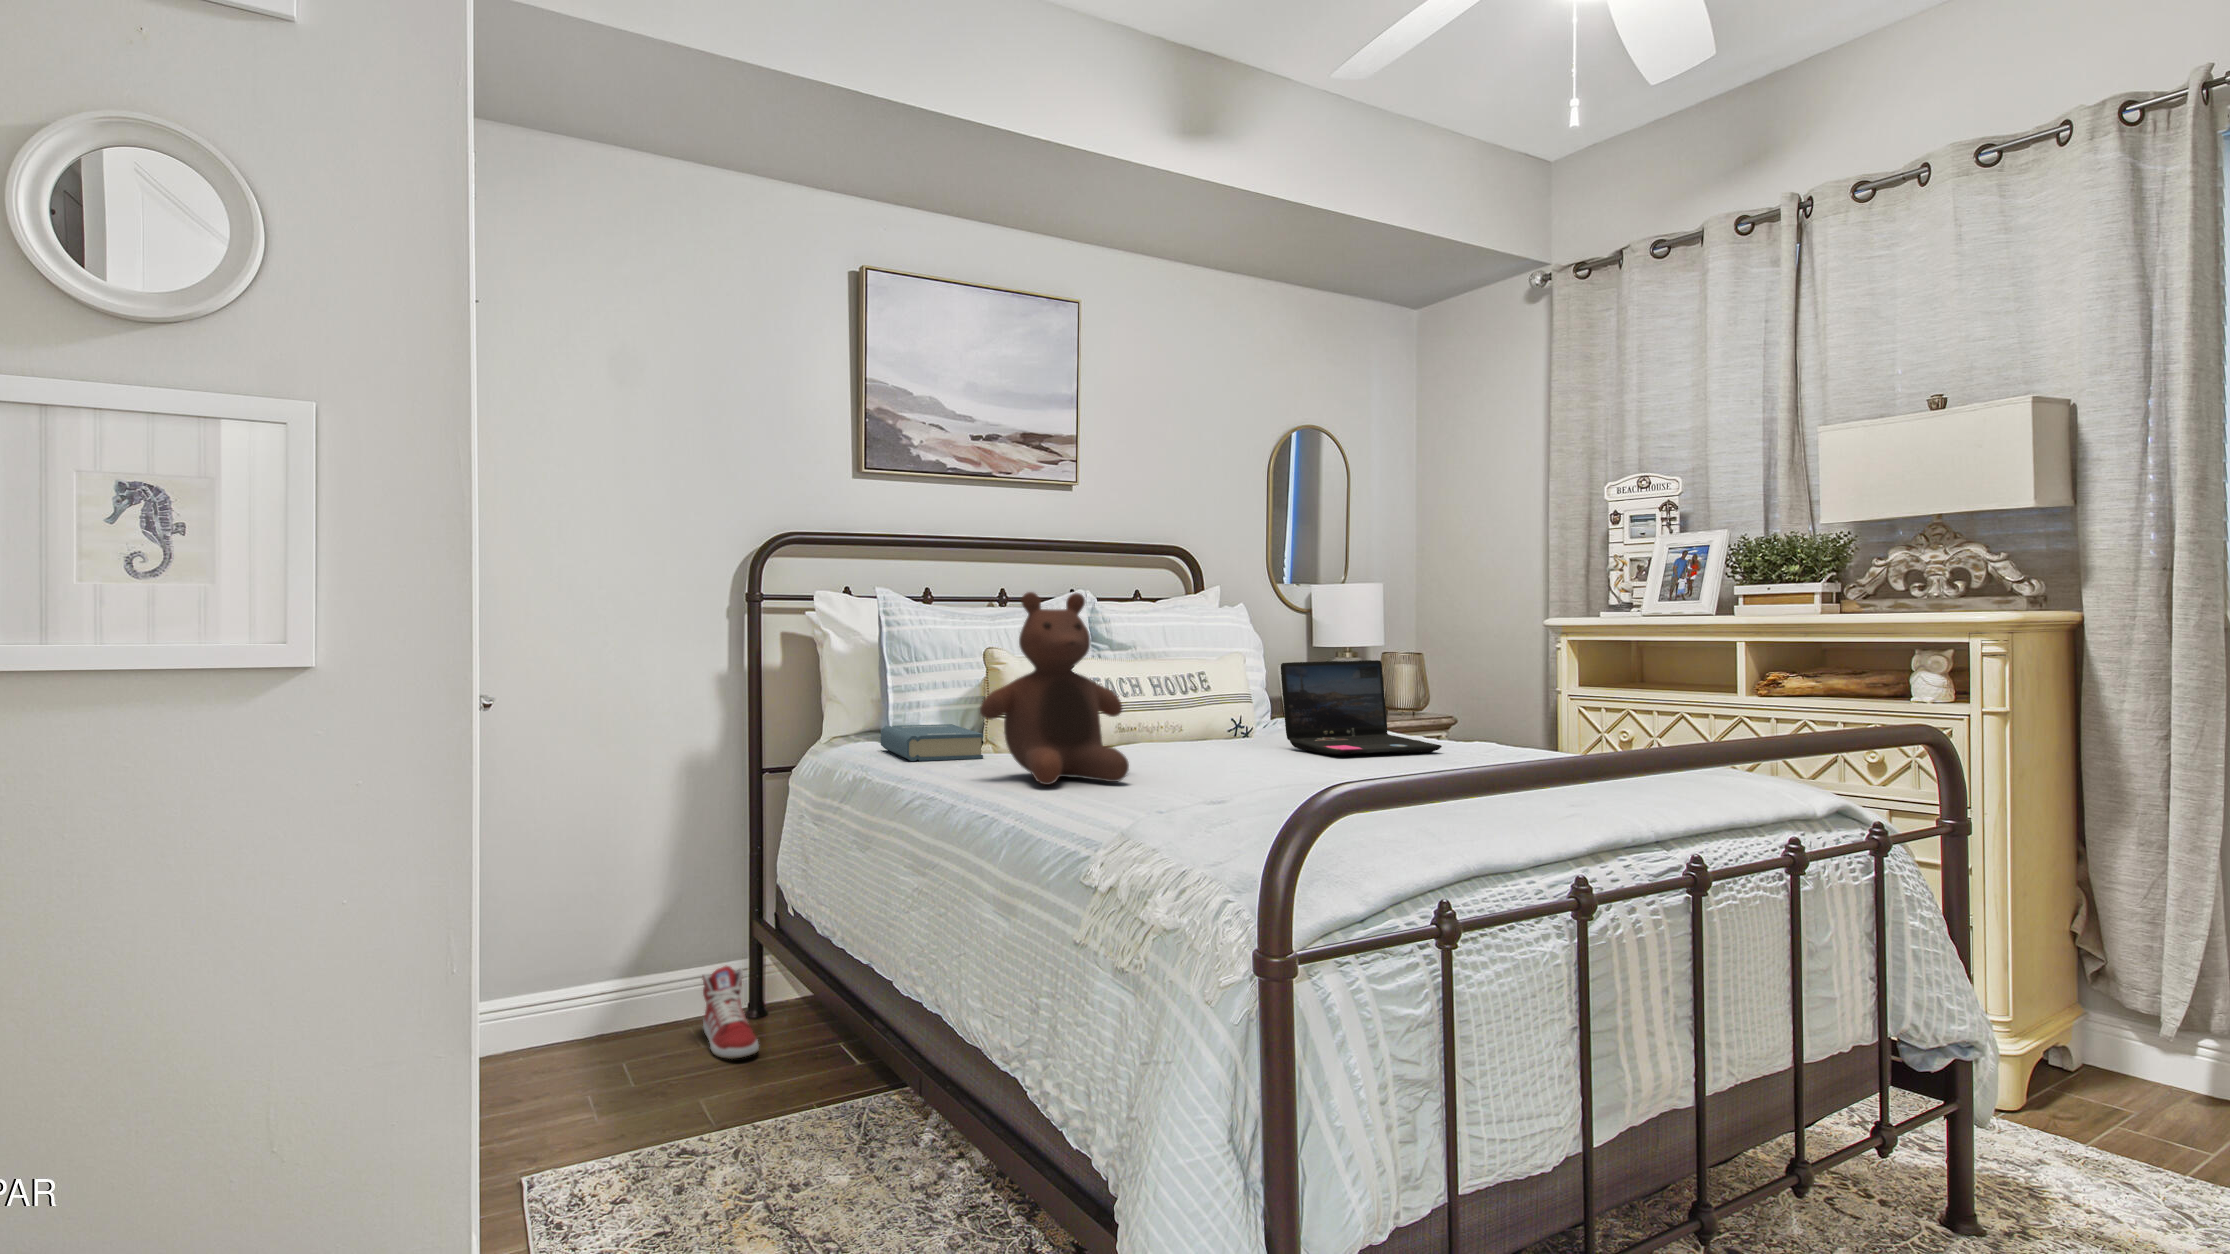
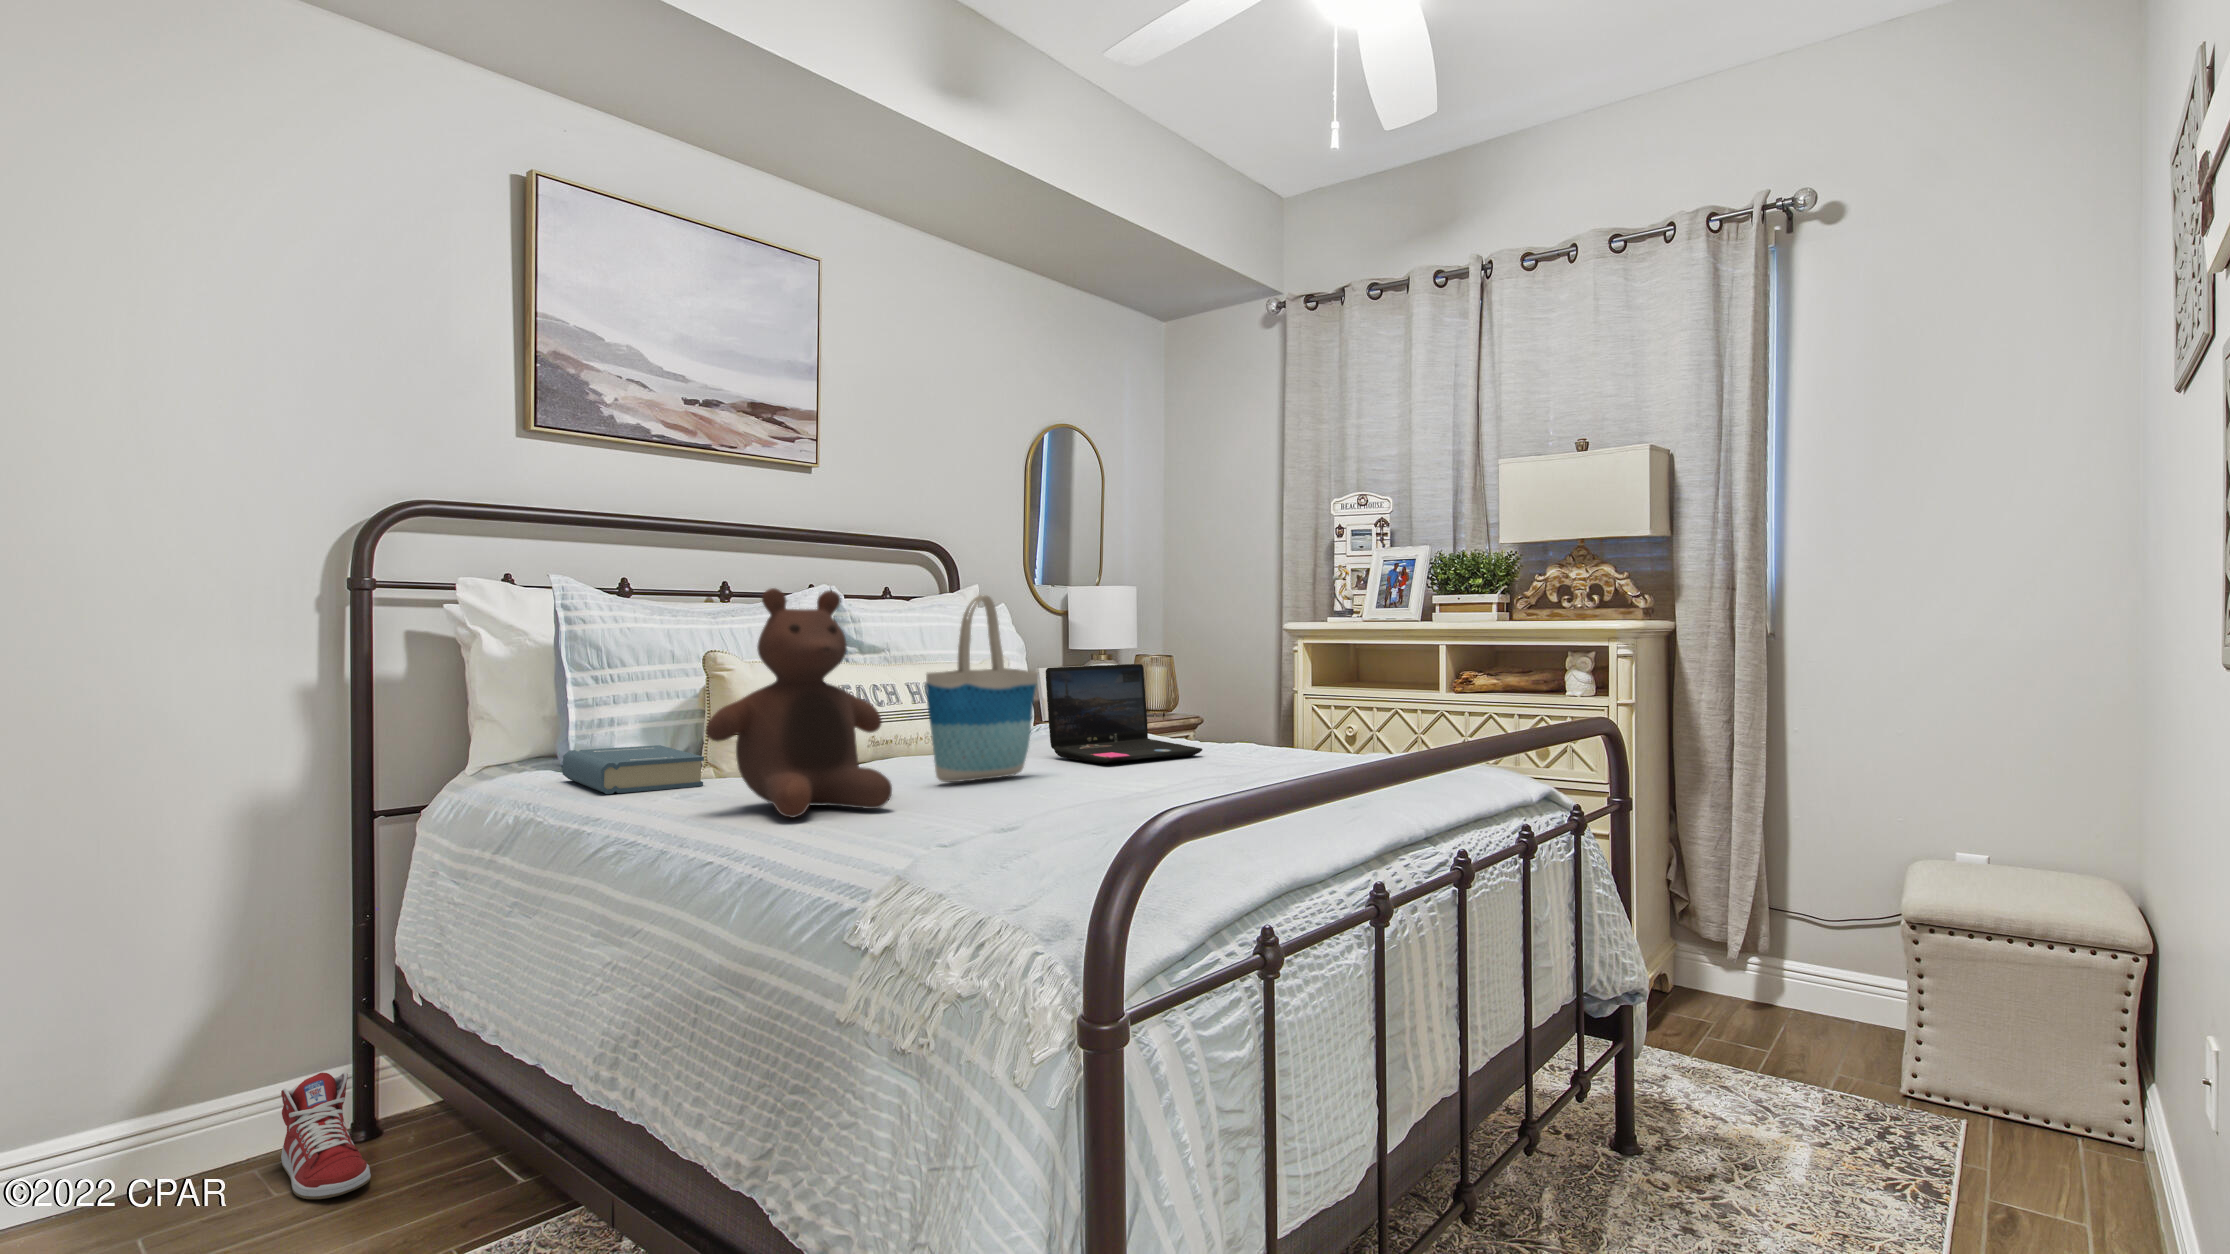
tote bag: none [1162,595,1268,765] -> present [926,595,1038,782]

